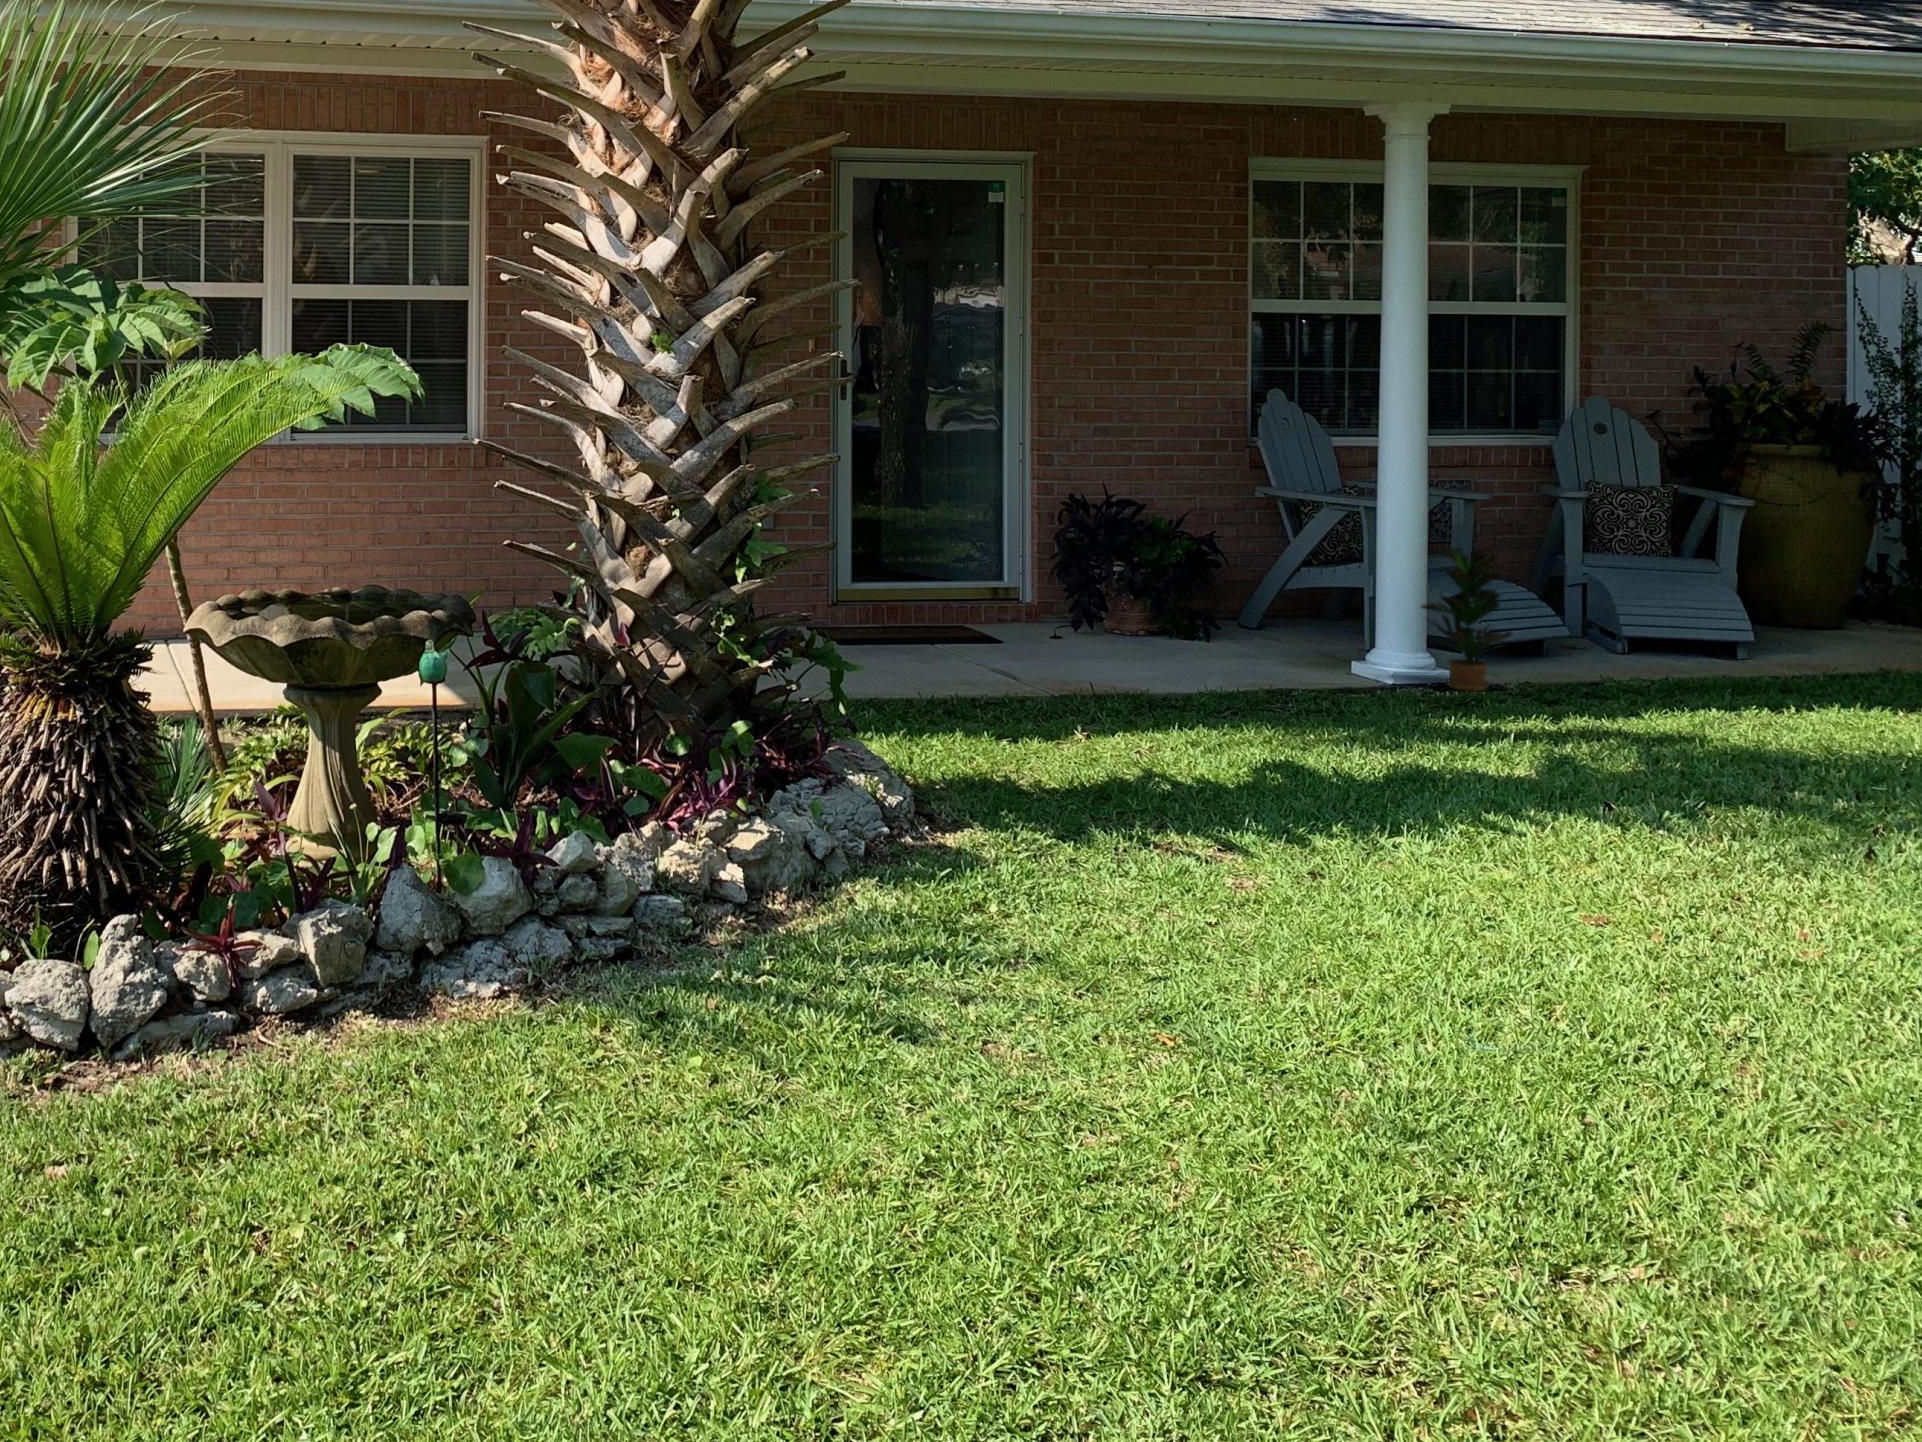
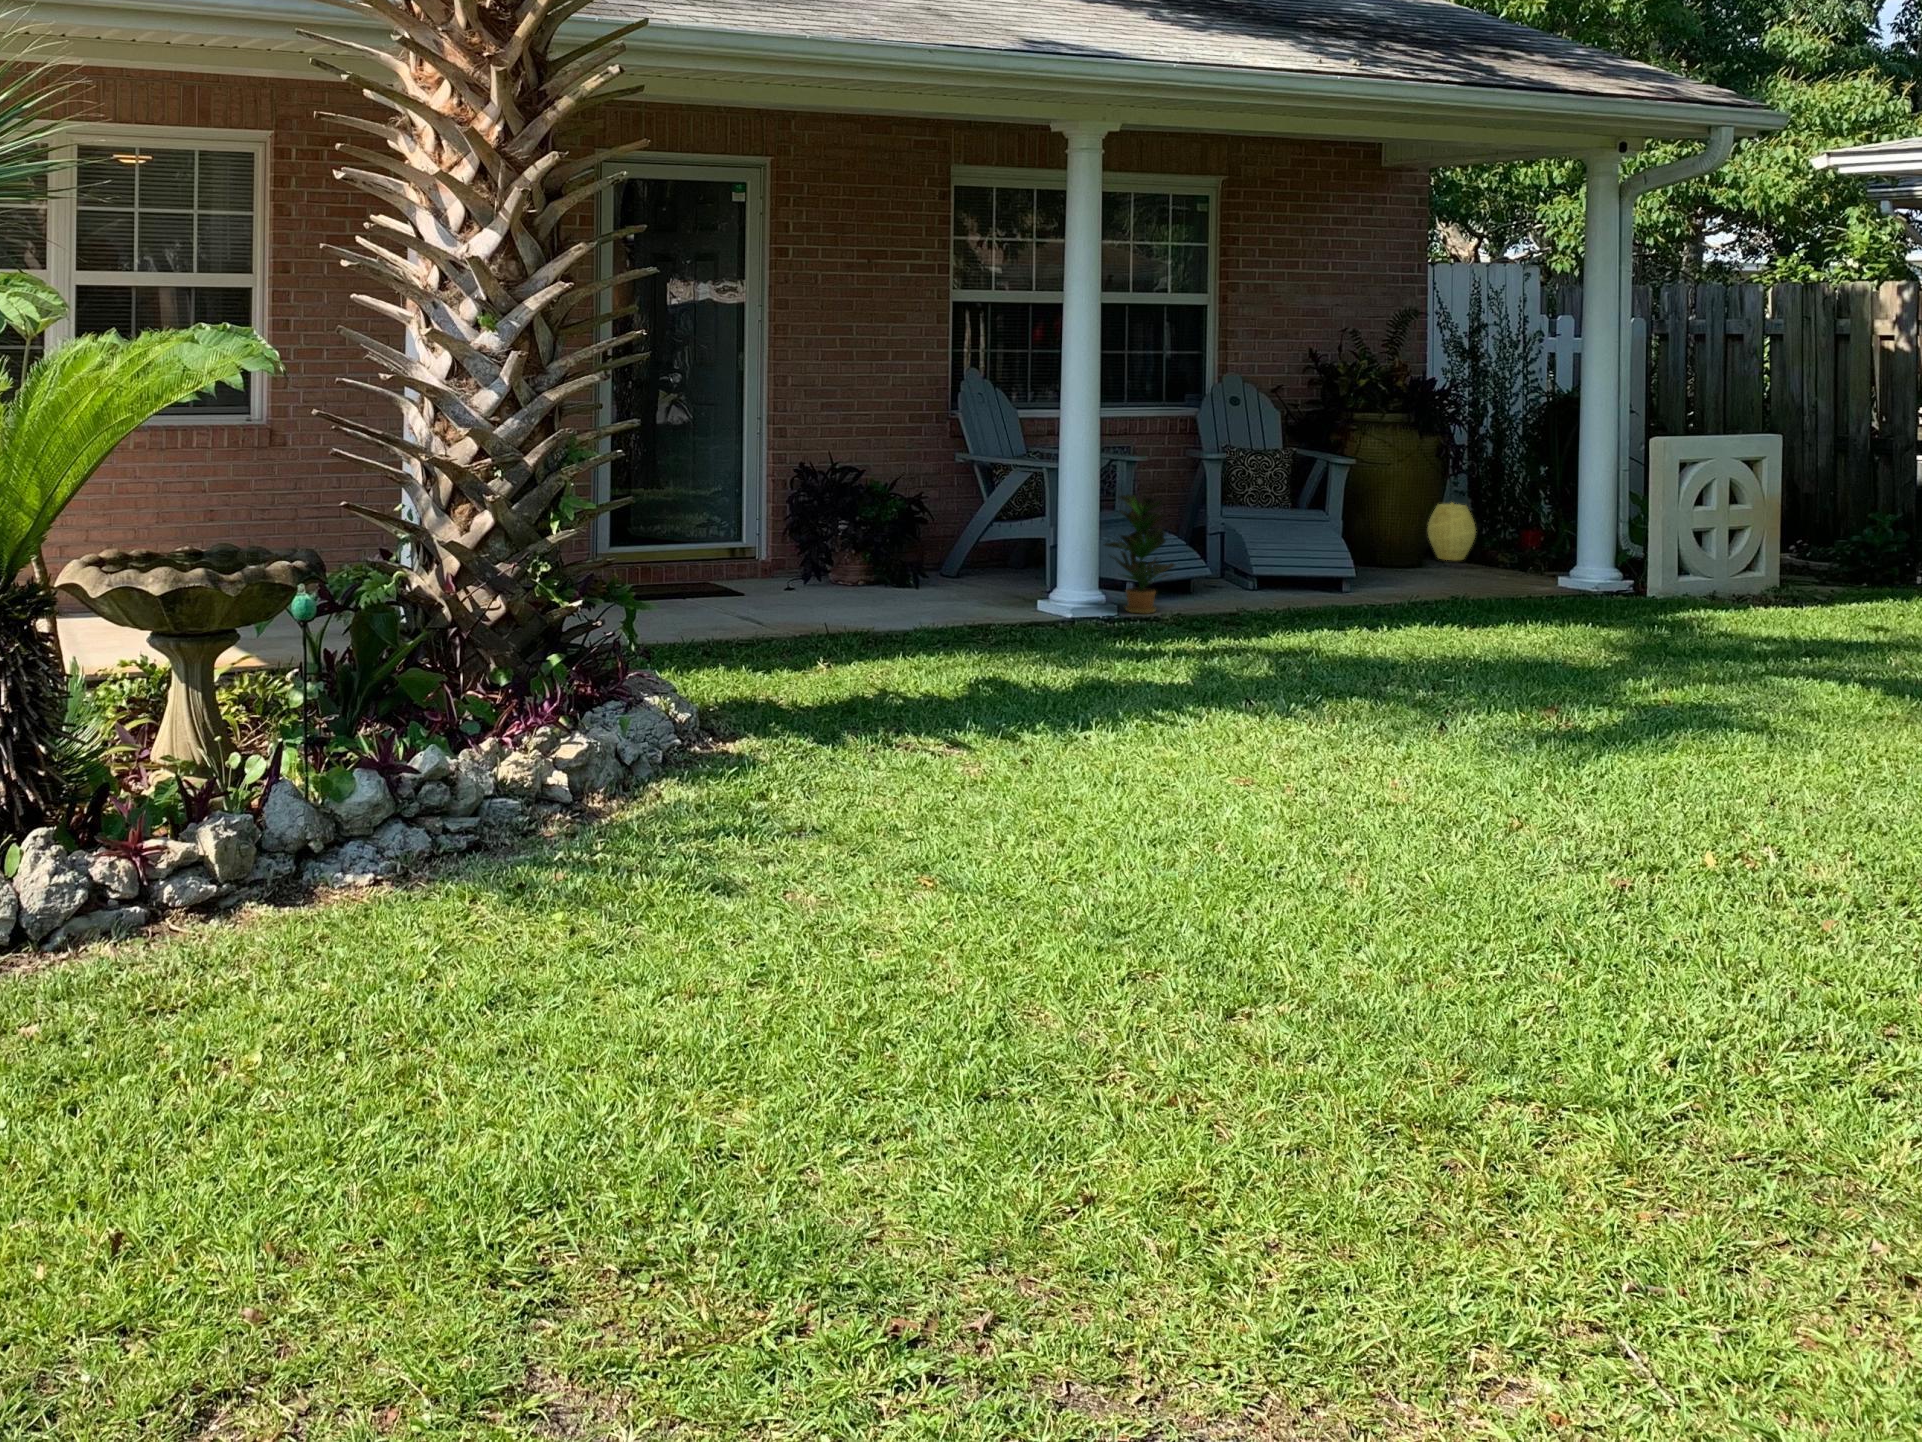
woven basket: none [1844,565,1912,636] -> present [1428,503,1476,560]

